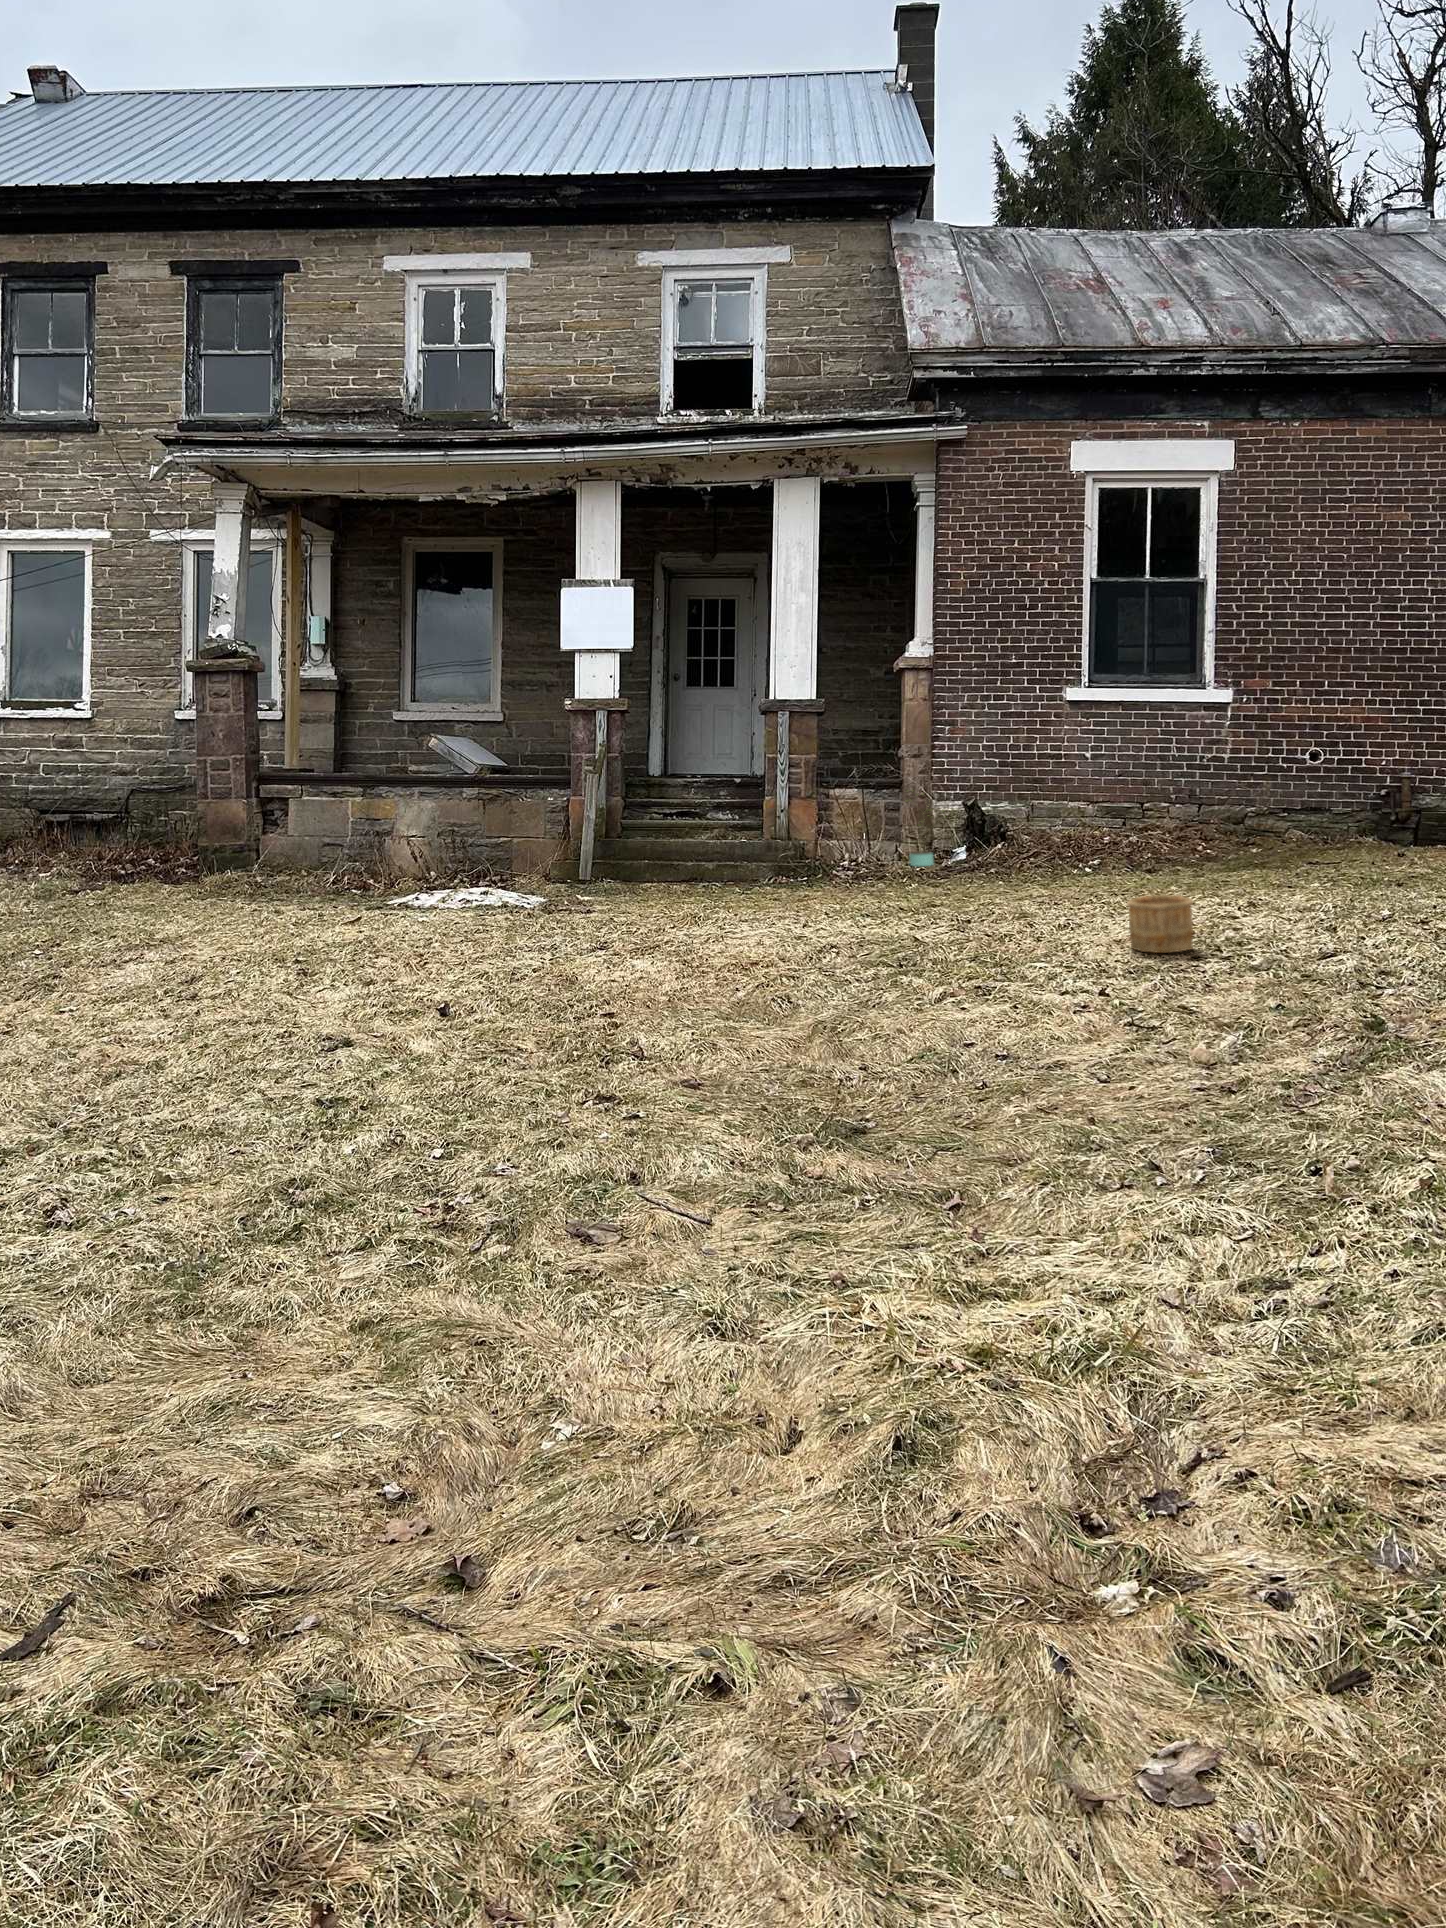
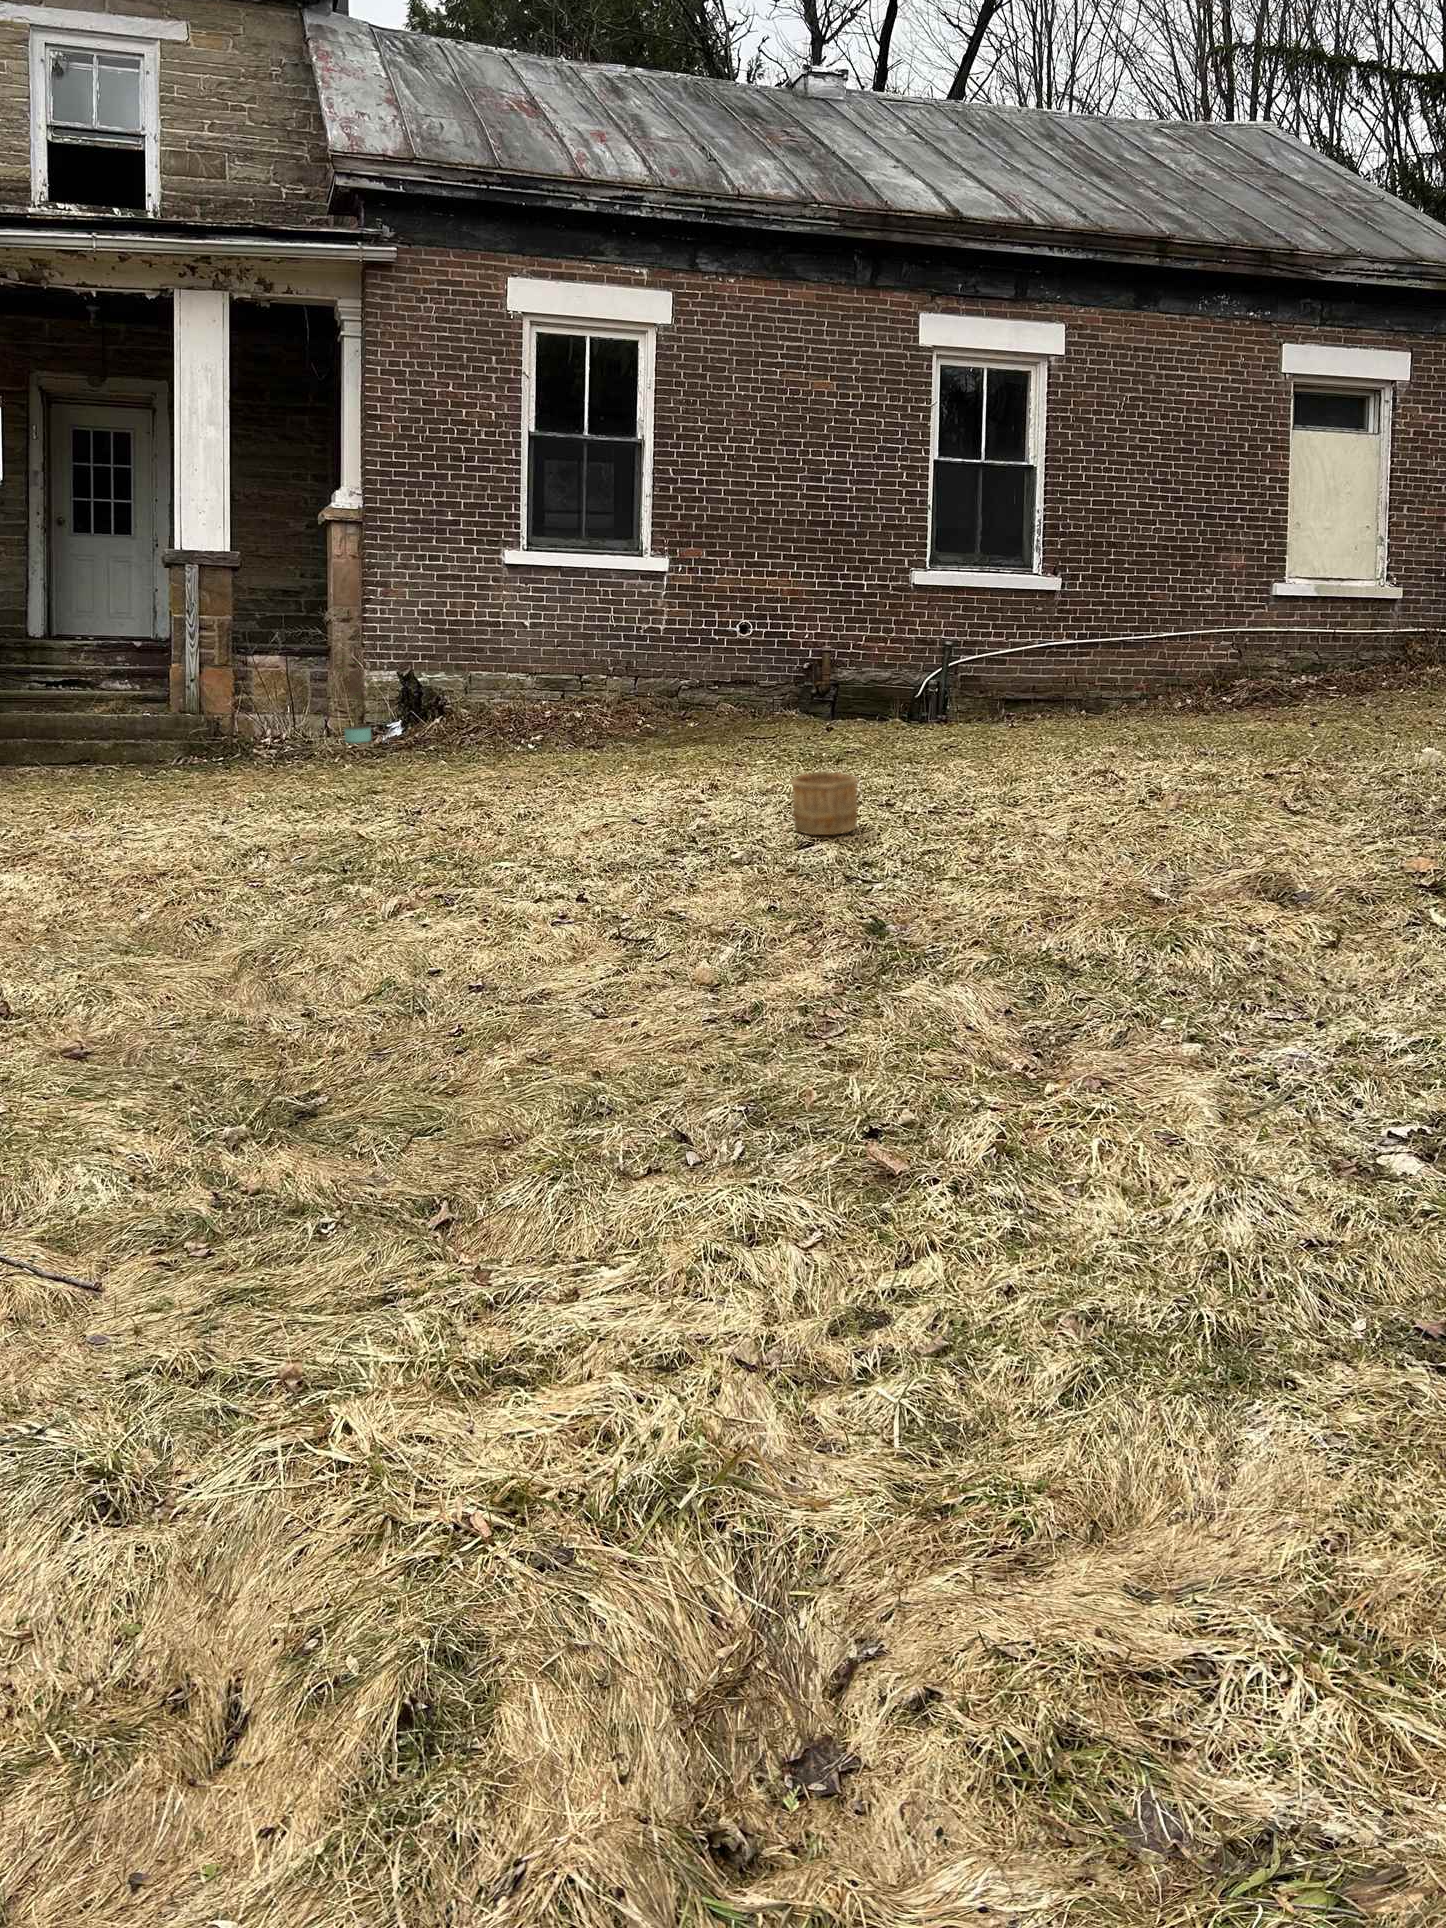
wooden bucket: present [1127,895,1193,953] -> present [790,772,858,835]

